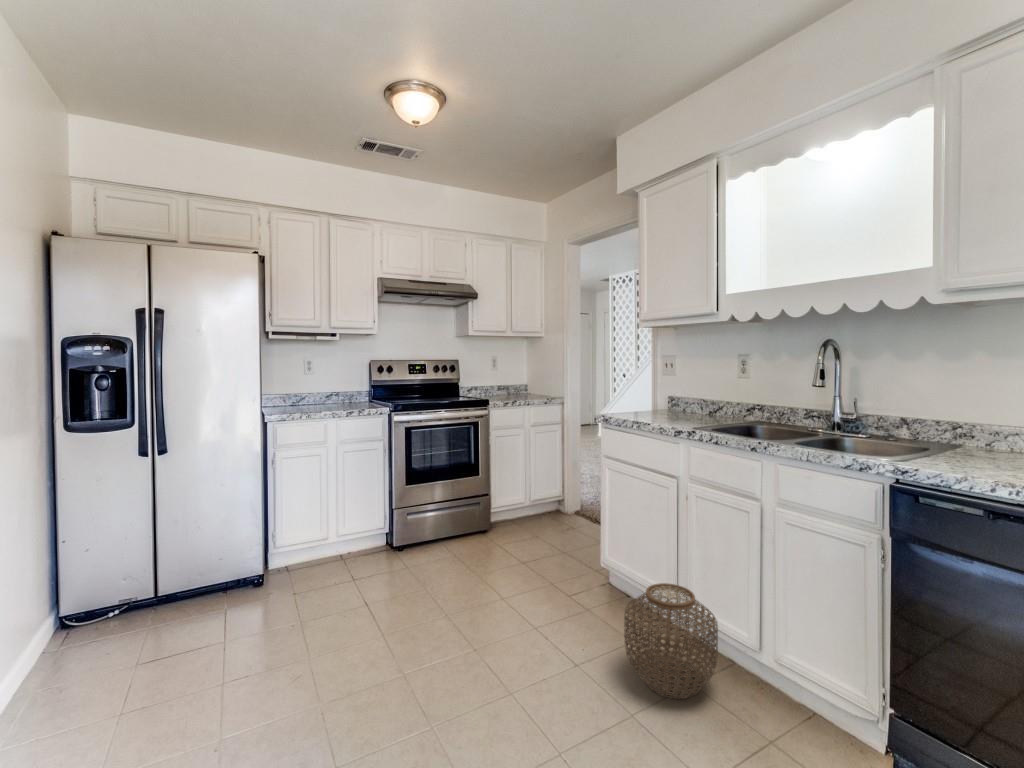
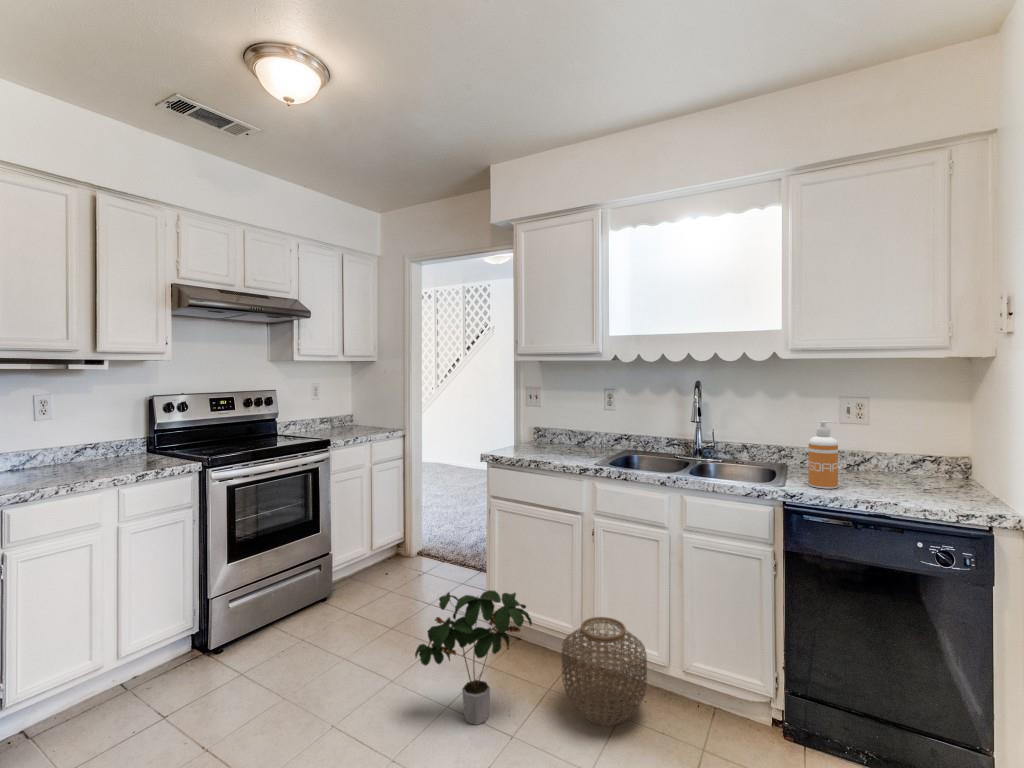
soap dispenser: none [948,378,998,469] -> present [809,421,838,489]
potted plant: none [493,530,598,657] -> present [415,590,532,725]

